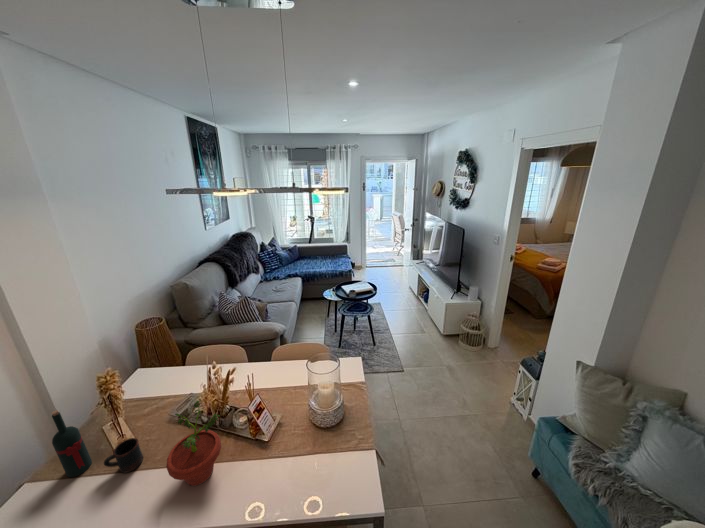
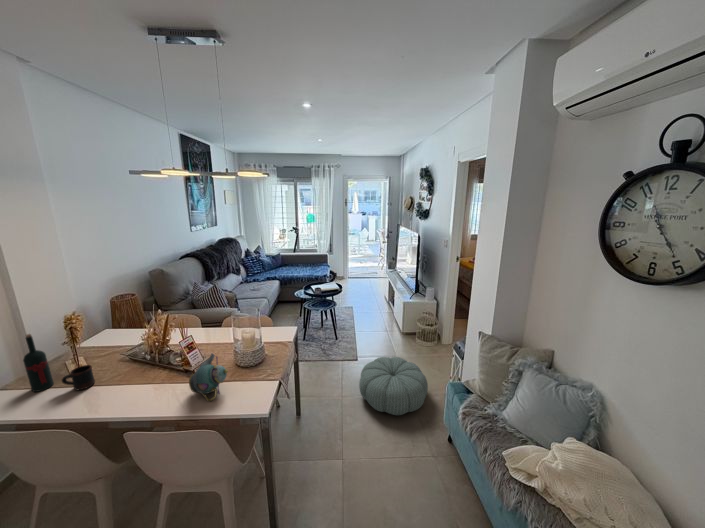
pouf: none [417,373,496,445] -> present [359,357,428,415]
potted plant: present [166,401,221,486] -> none [108,334,157,399]
teapot: none [267,419,313,487] -> present [189,354,228,401]

